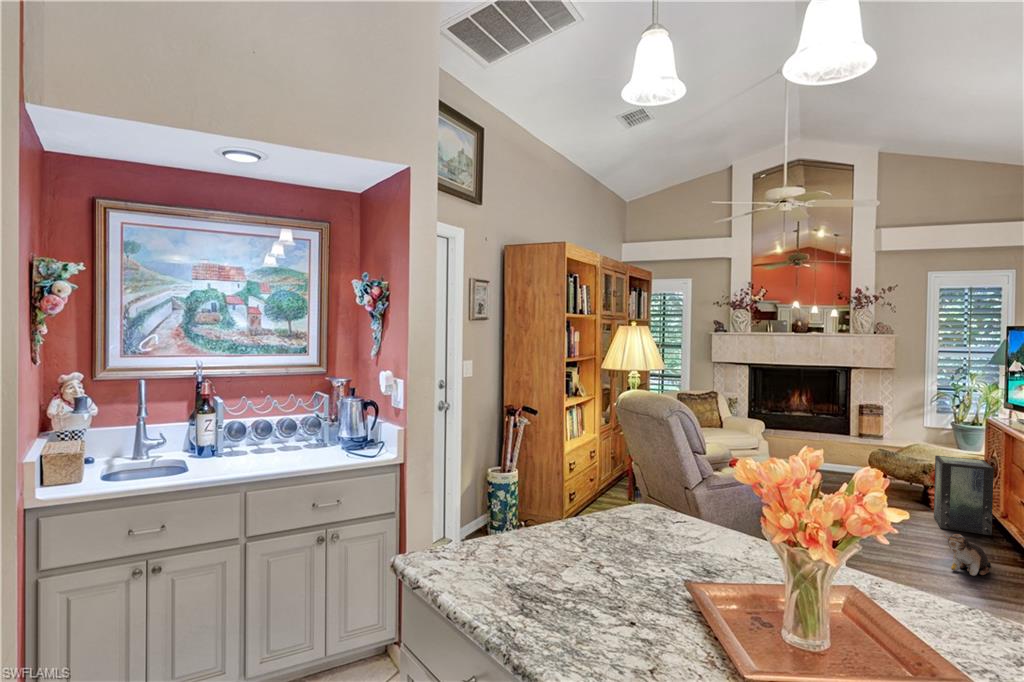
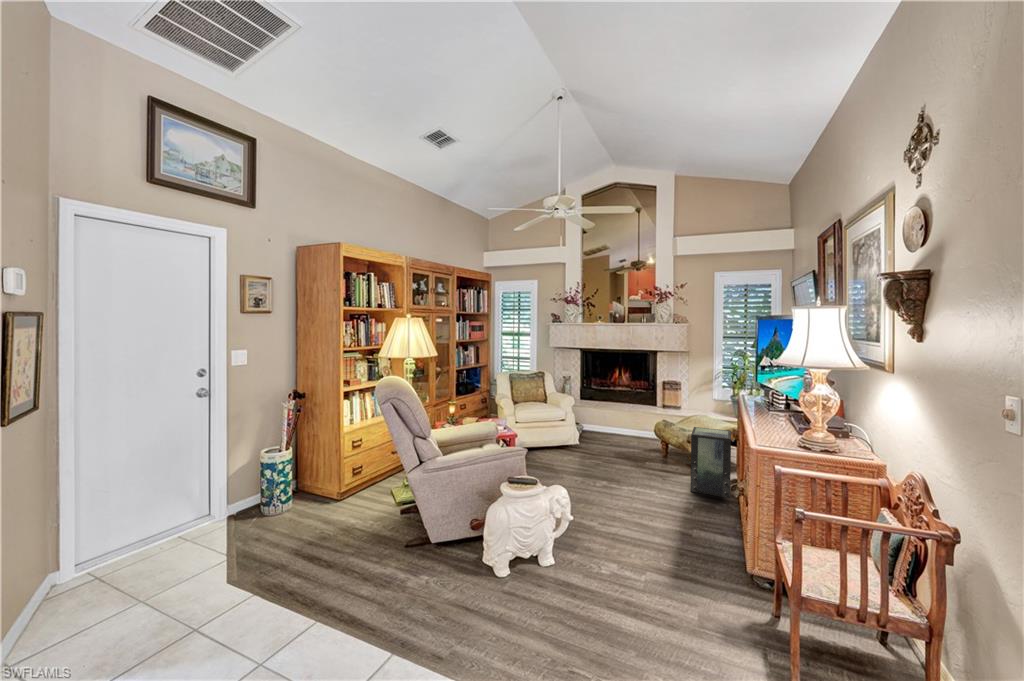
plush toy: present [944,534,991,576] -> none [657,505,707,544]

